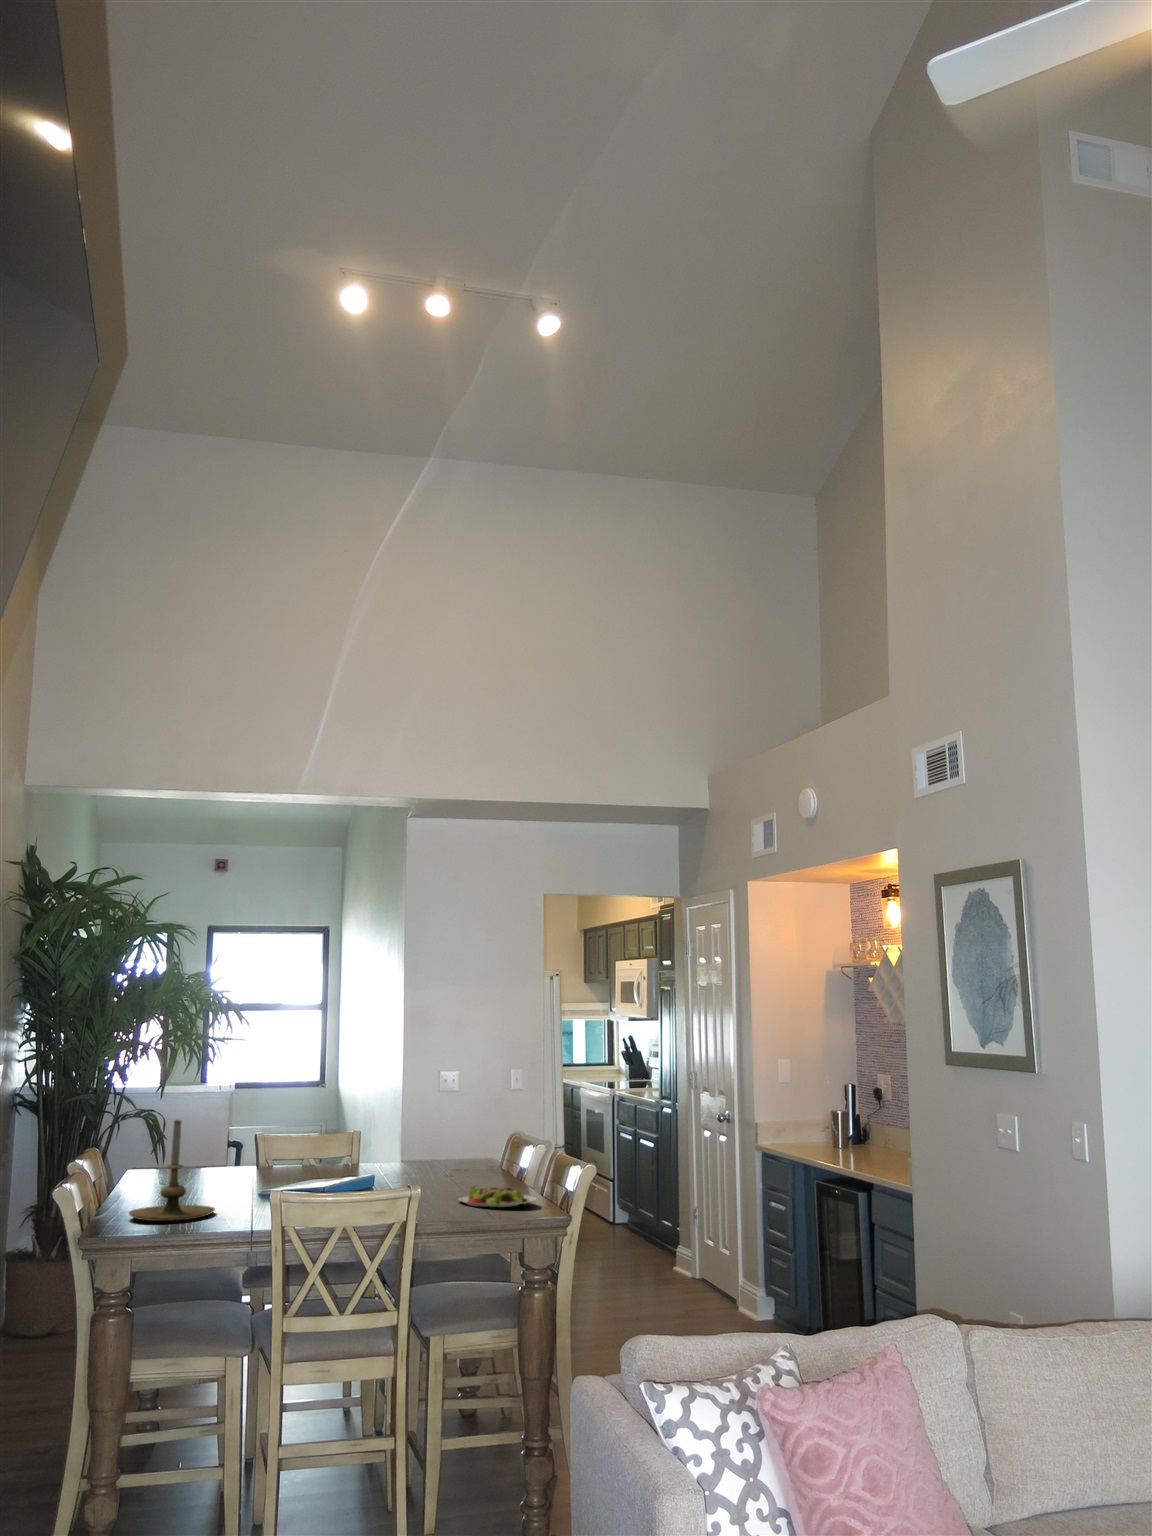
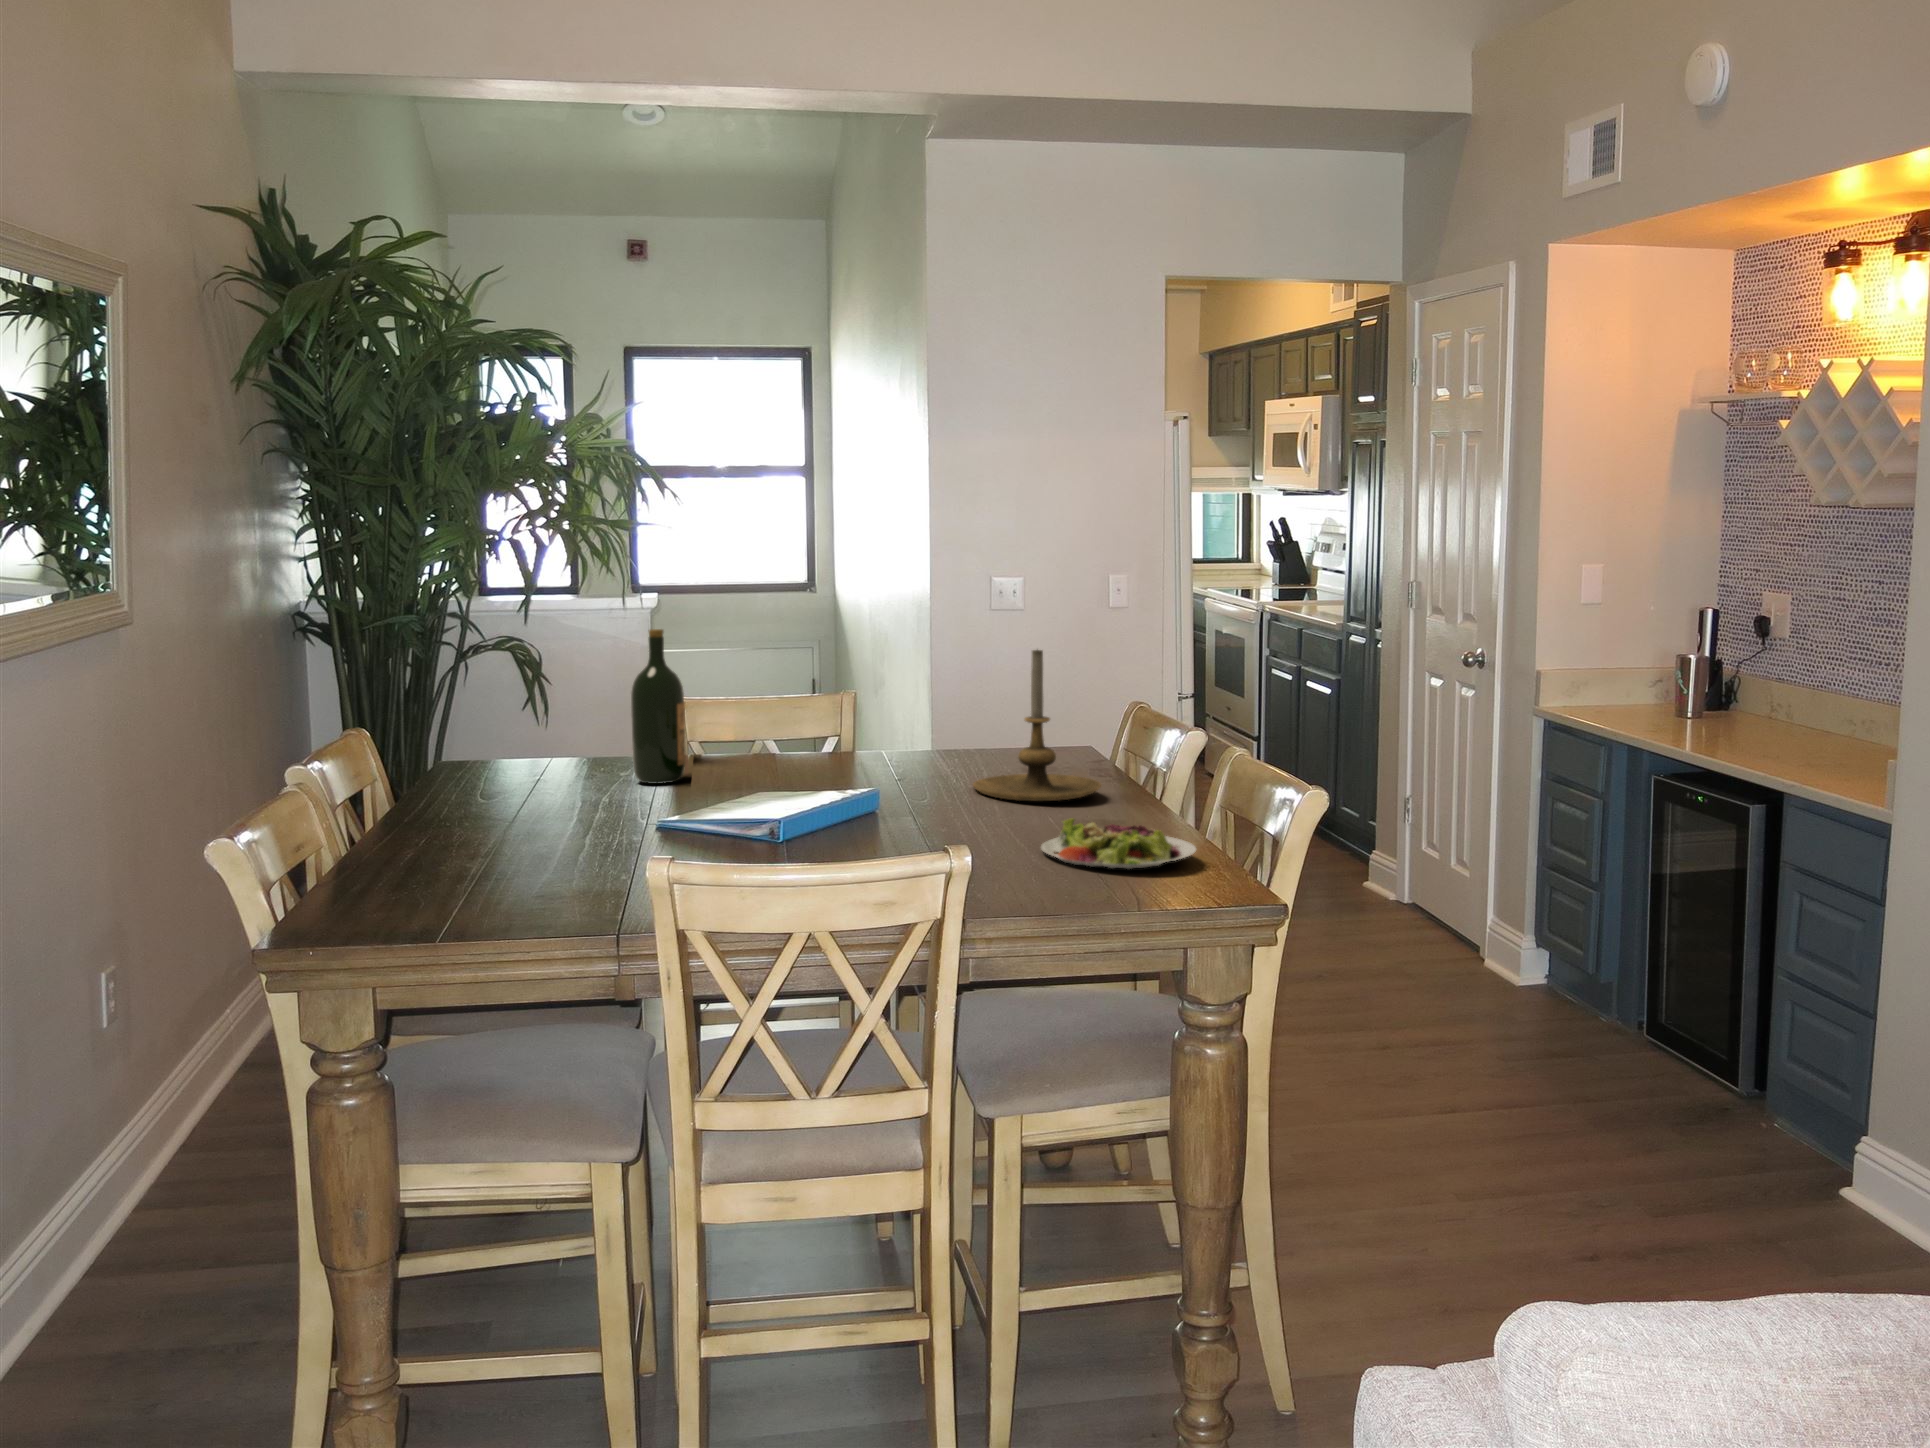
wine bottle: none [239,1093,270,1179] -> present [631,629,685,784]
candle holder: present [129,1120,215,1221] -> present [973,650,1101,801]

